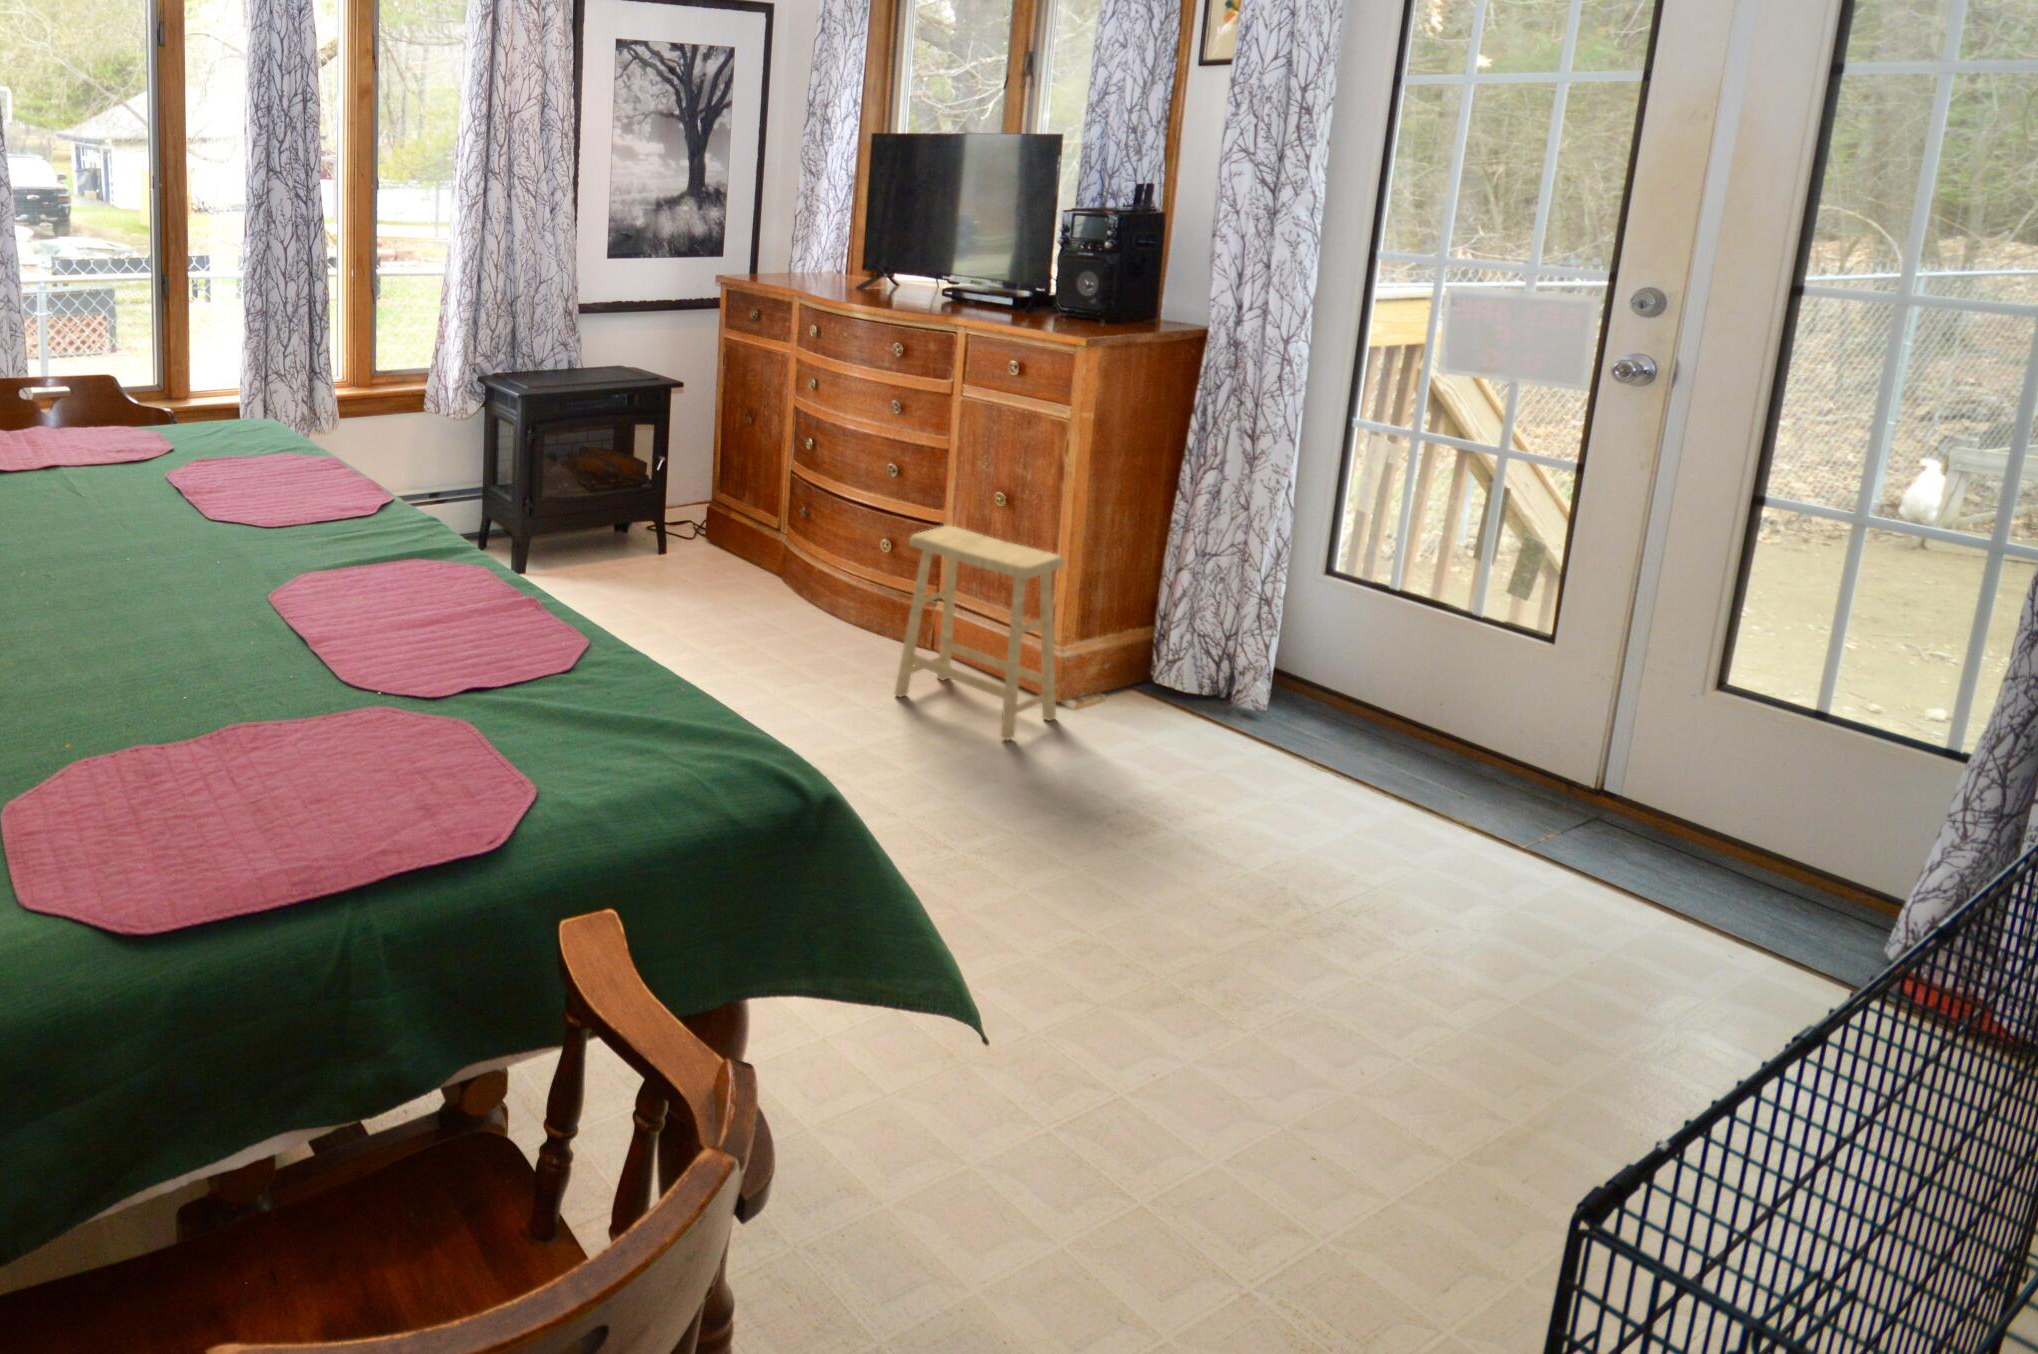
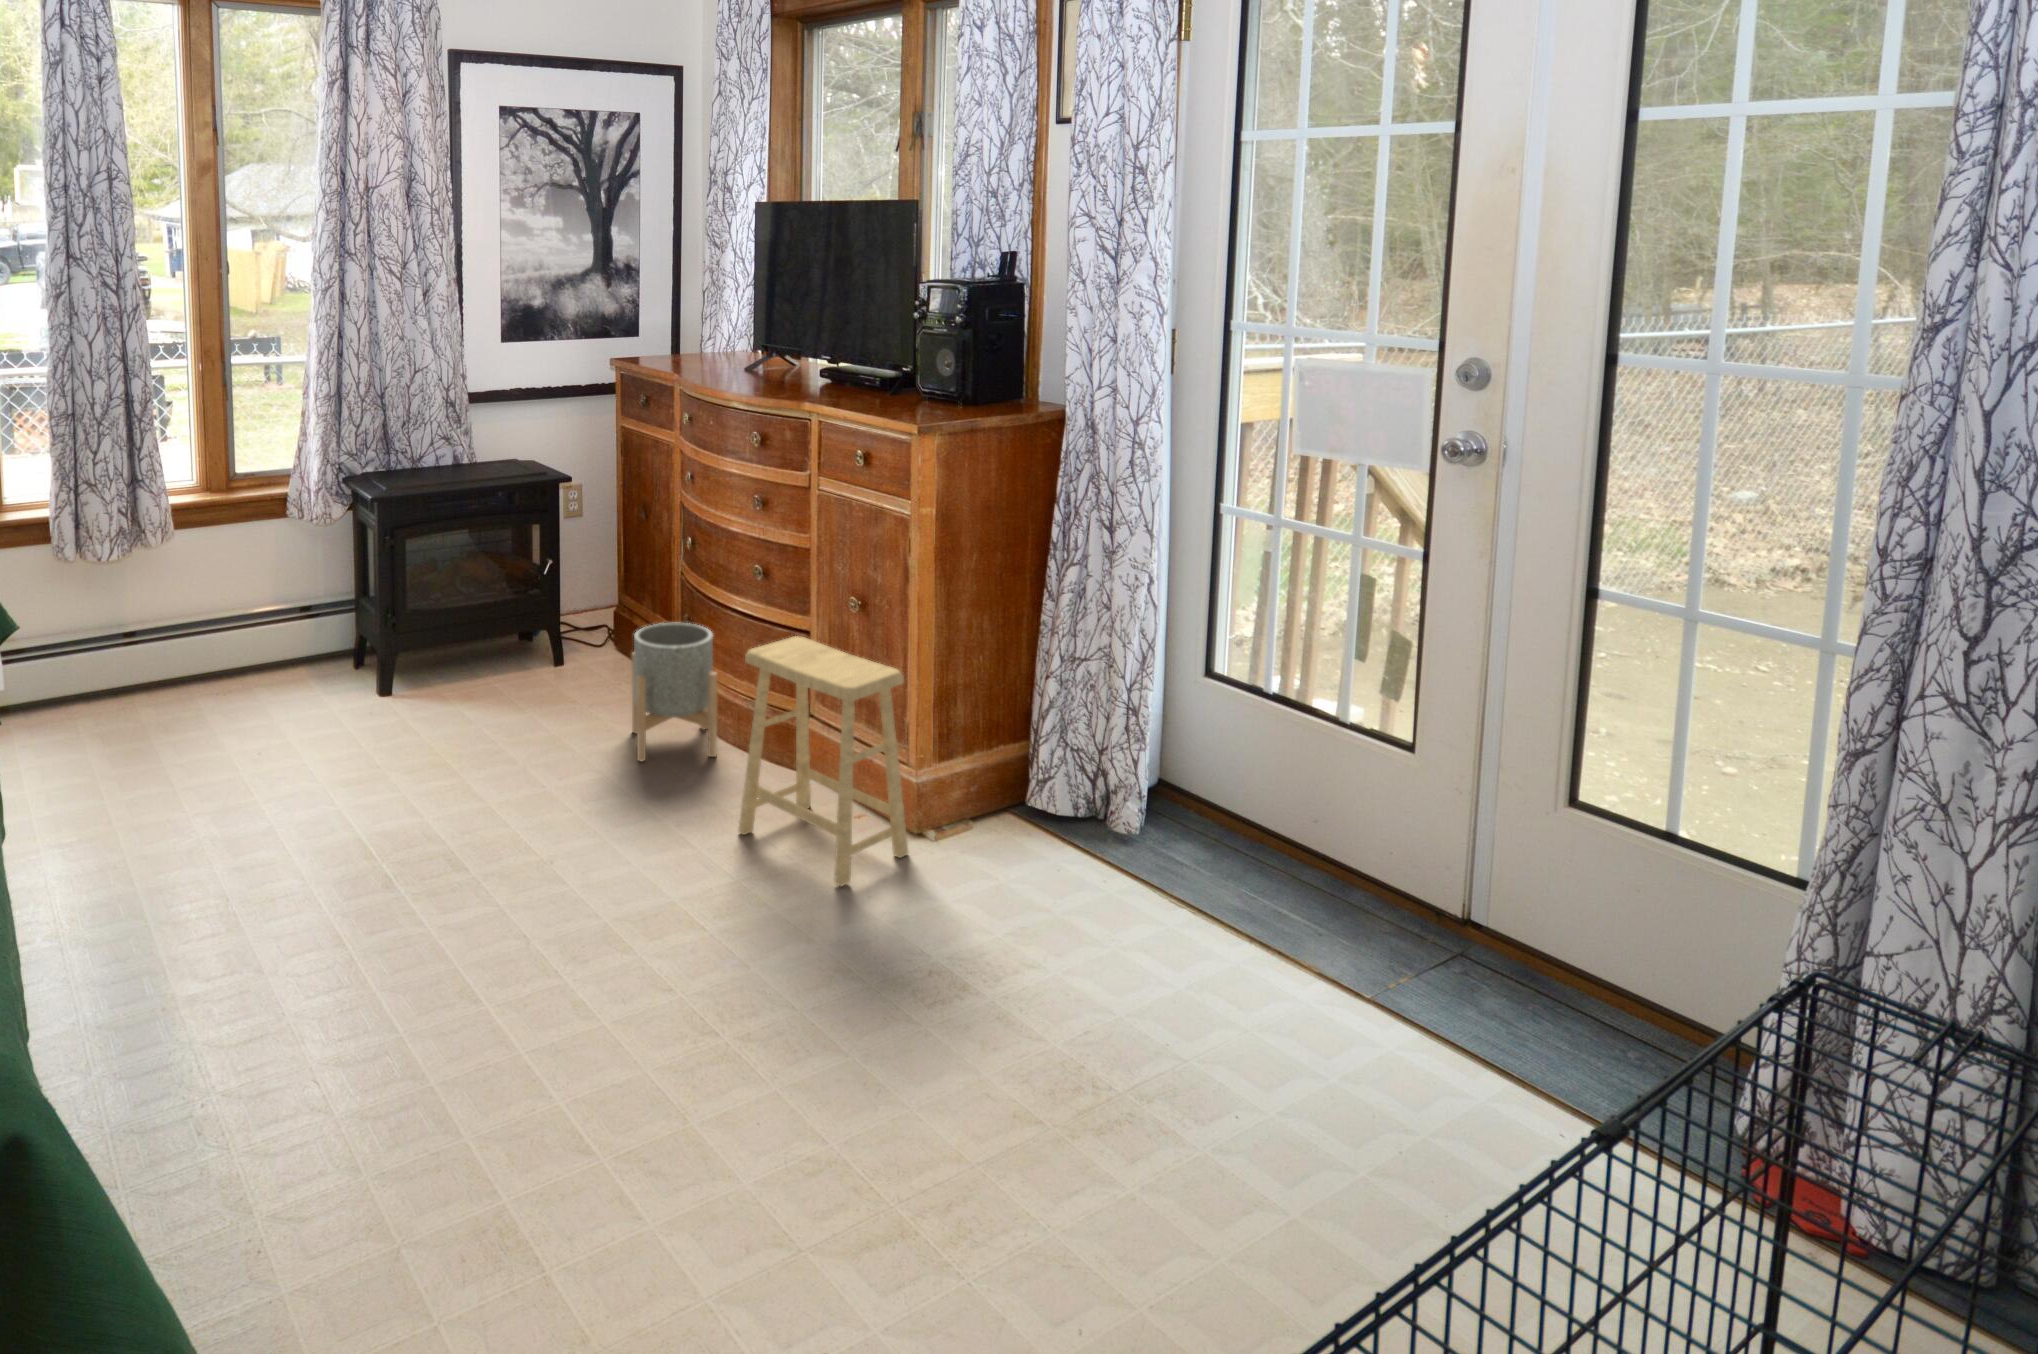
planter: none [757,515,849,635] -> present [632,623,717,761]

